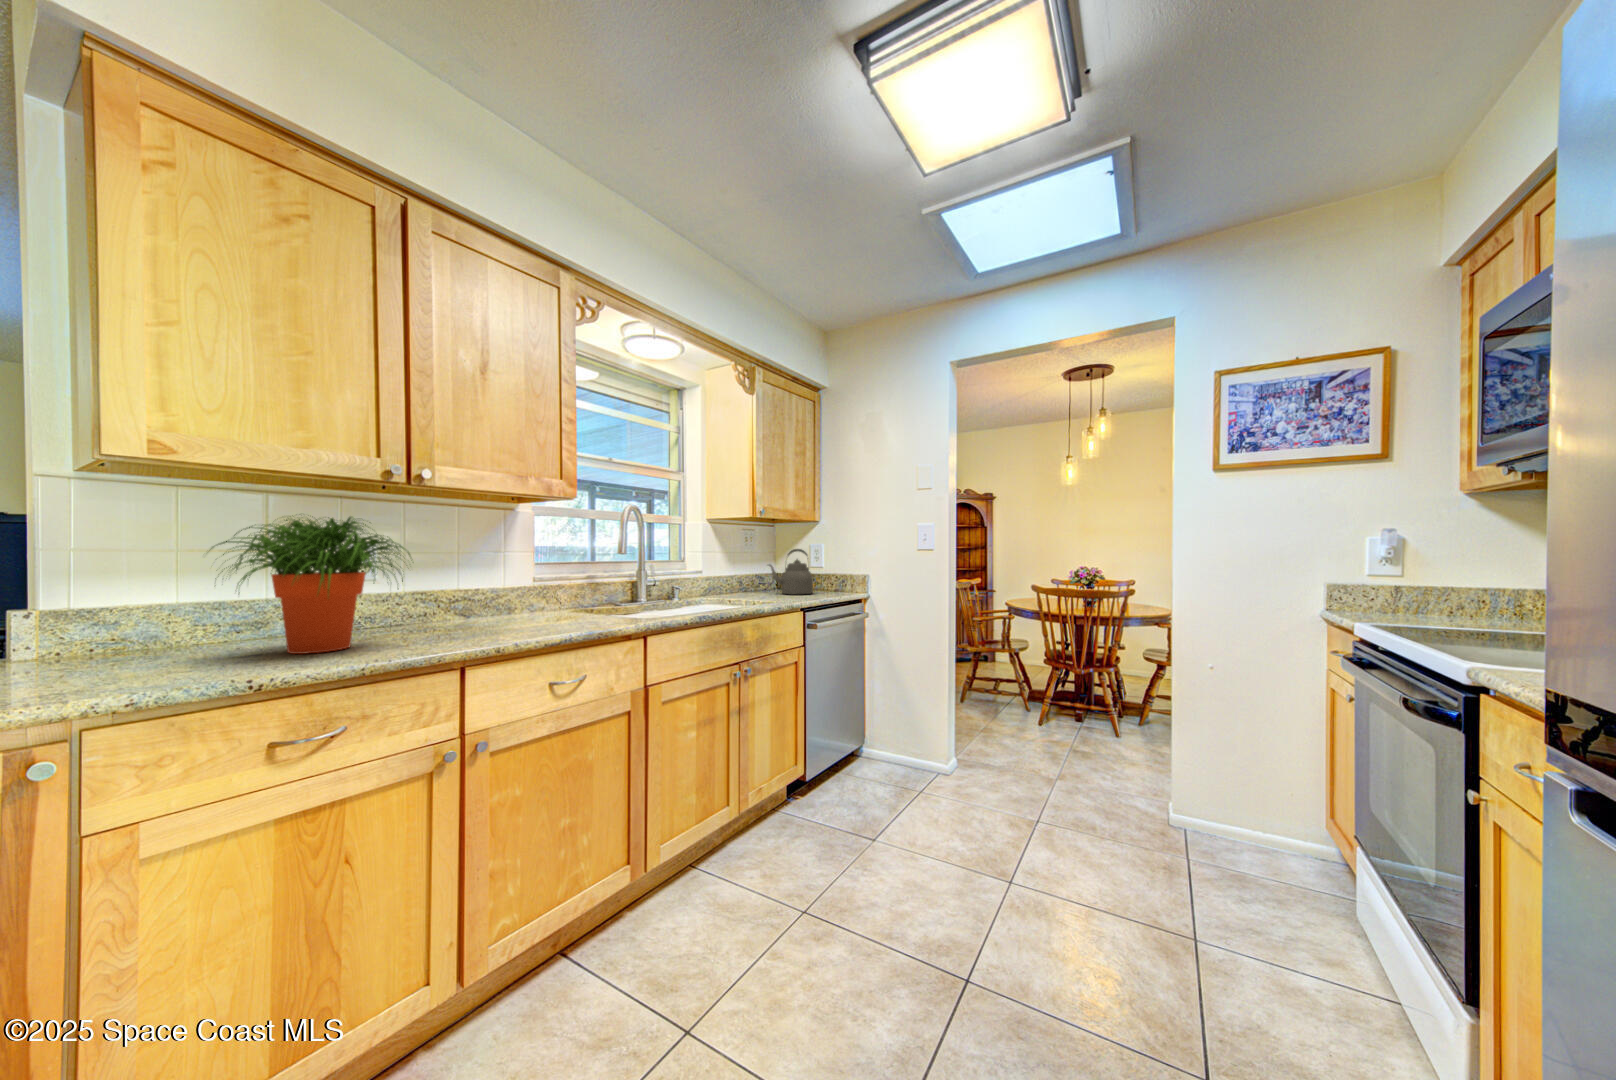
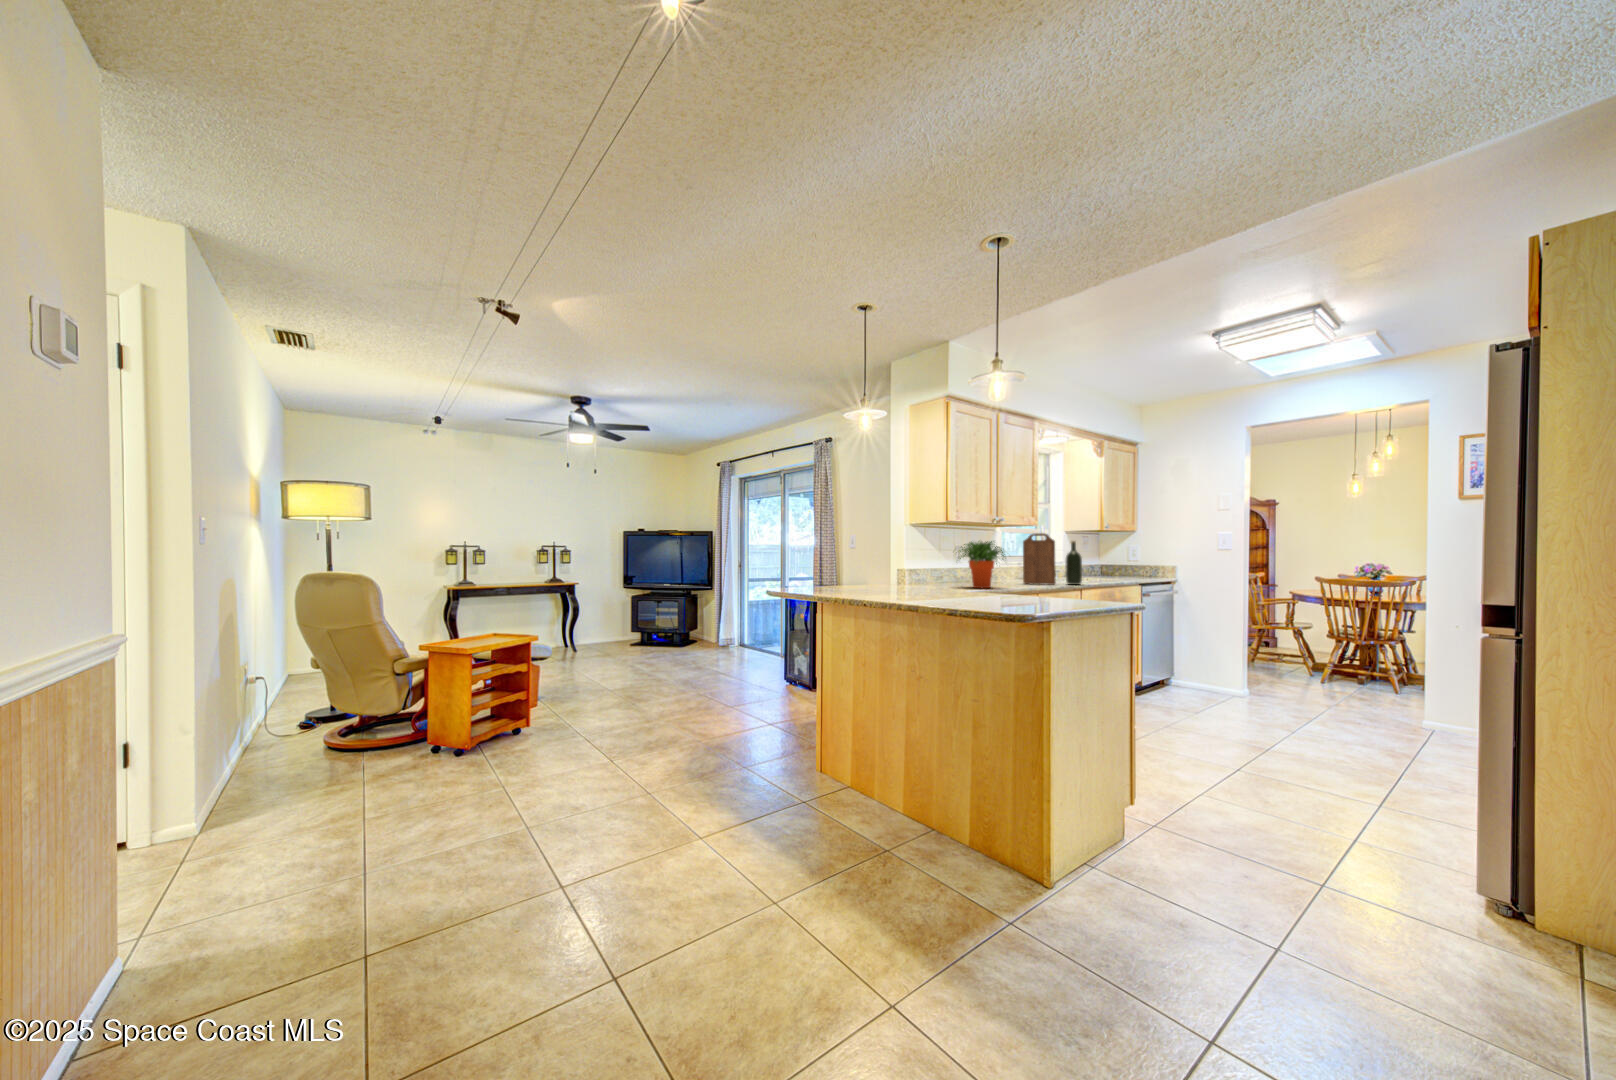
cutting board: none [536,510,602,622] -> present [1023,533,1056,585]
wine bottle: none [630,527,663,621] -> present [1066,541,1082,585]
kettle: present [768,549,813,594] -> none [1103,550,1136,578]

